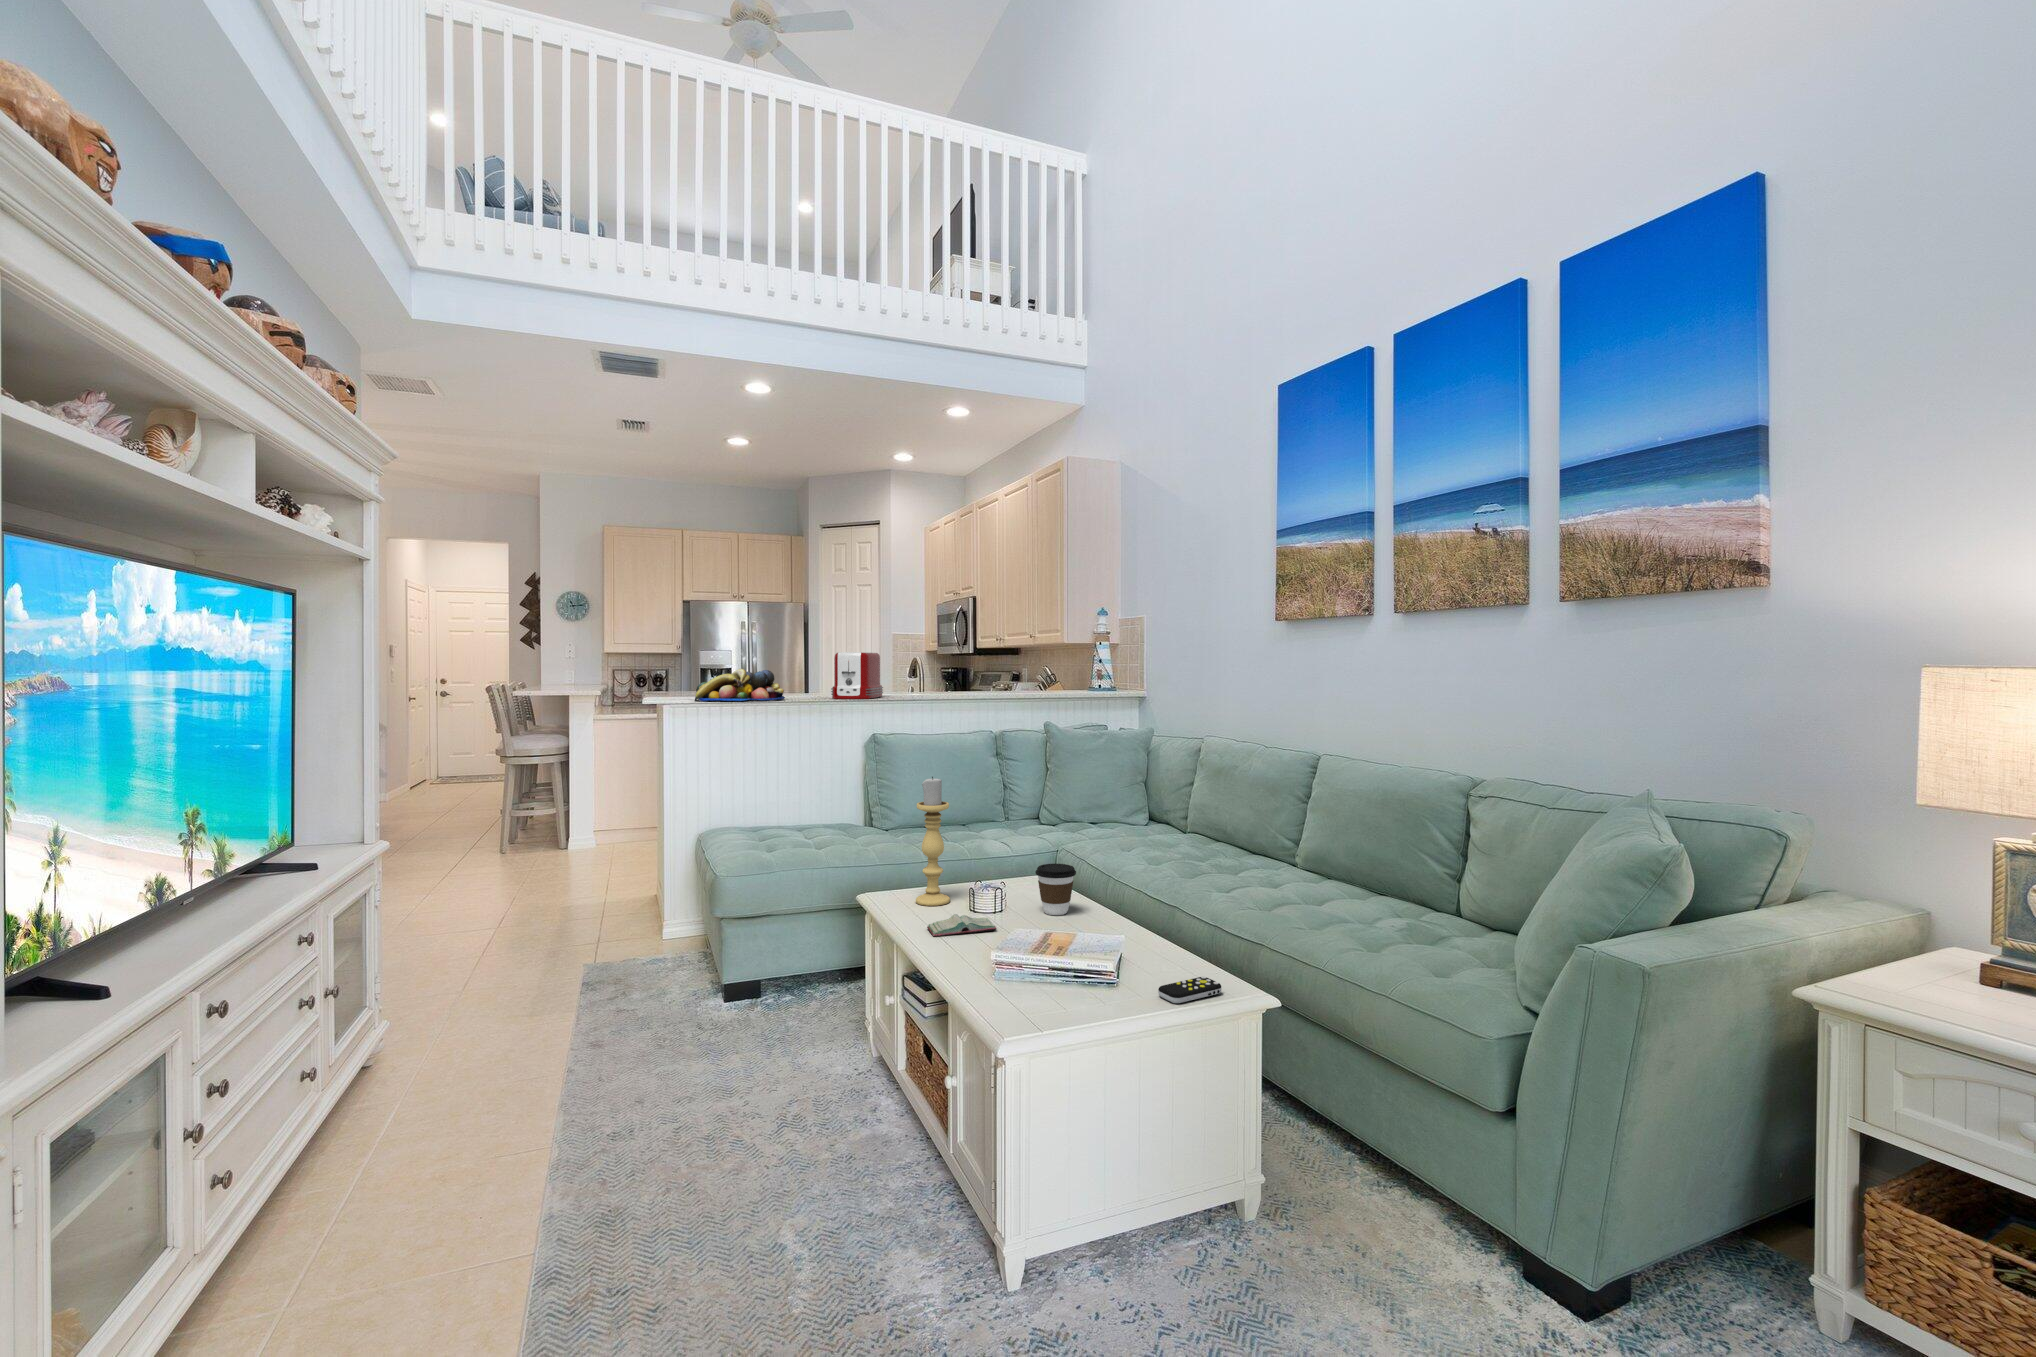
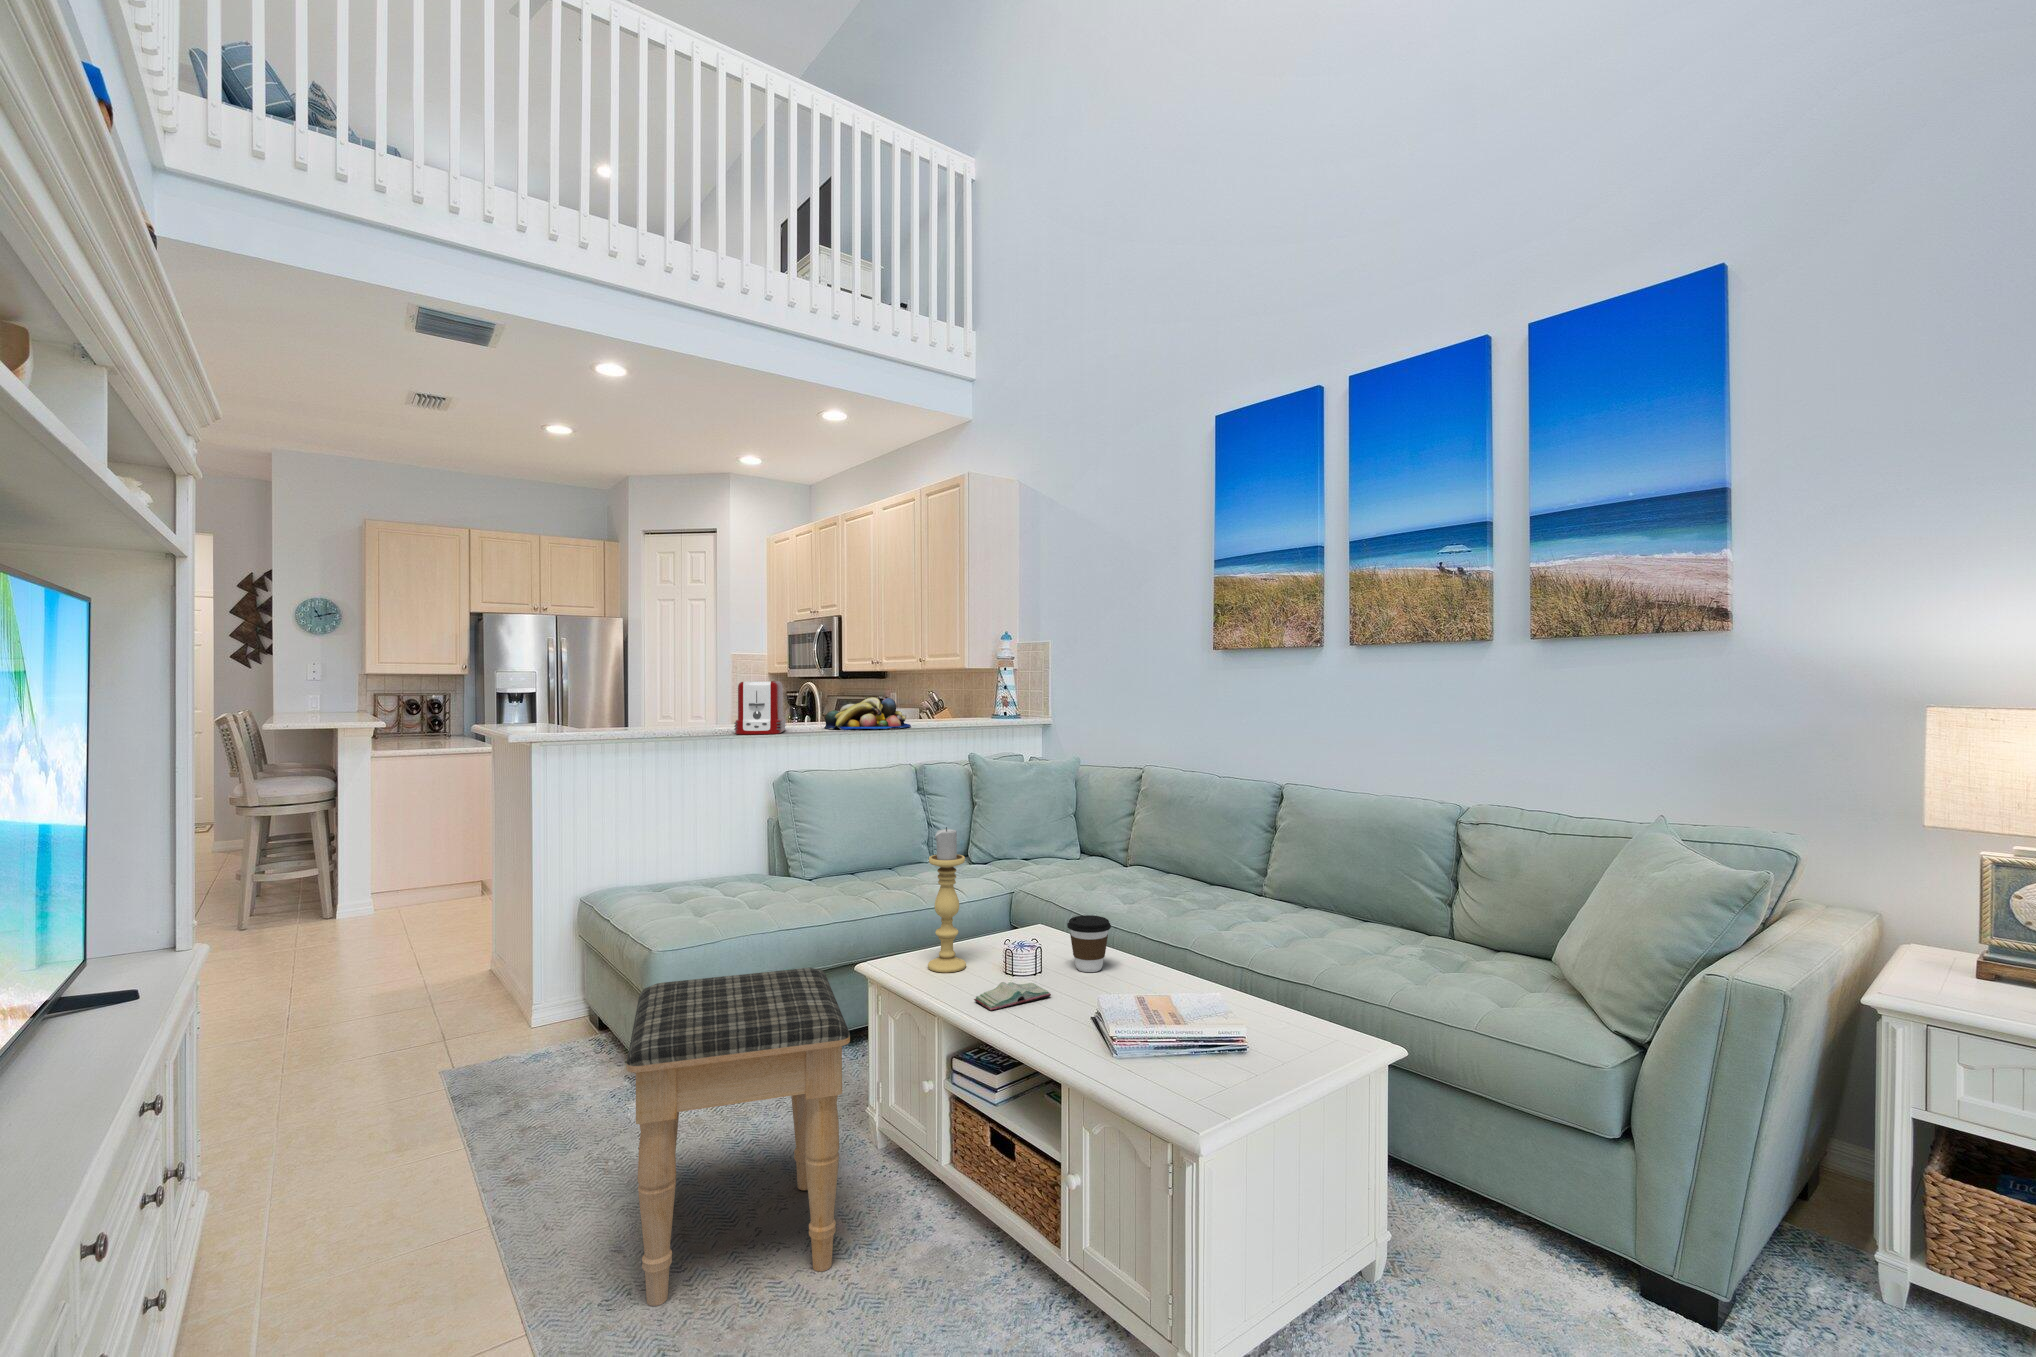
fruit bowl: present [695,669,785,701] -> present [824,697,911,730]
footstool: none [614,891,819,1144] -> present [627,968,850,1306]
remote control: present [1158,976,1221,1003] -> none [1289,1032,1345,1065]

